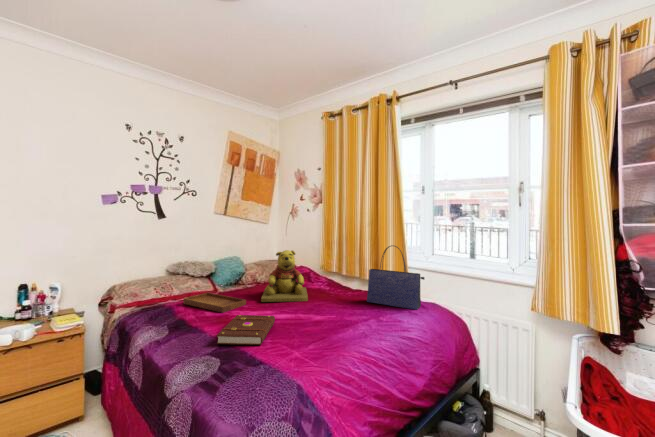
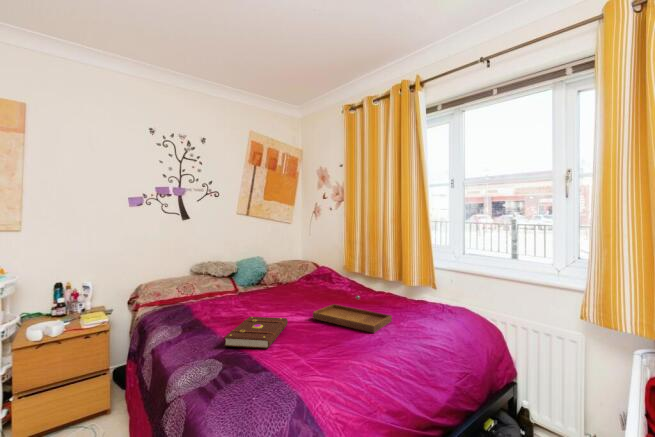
tote bag: present [367,246,424,310] -> none [388,244,451,315]
teddy bear: present [261,250,308,302] -> none [278,250,327,303]
tray: present [183,285,246,313] -> present [313,296,392,333]

